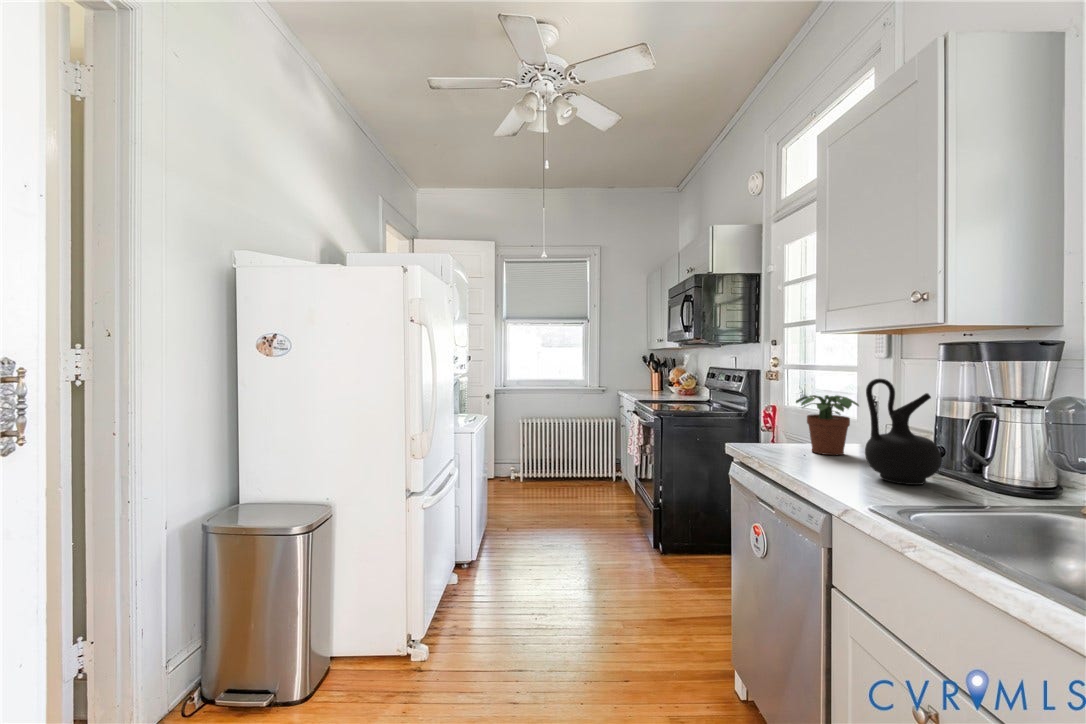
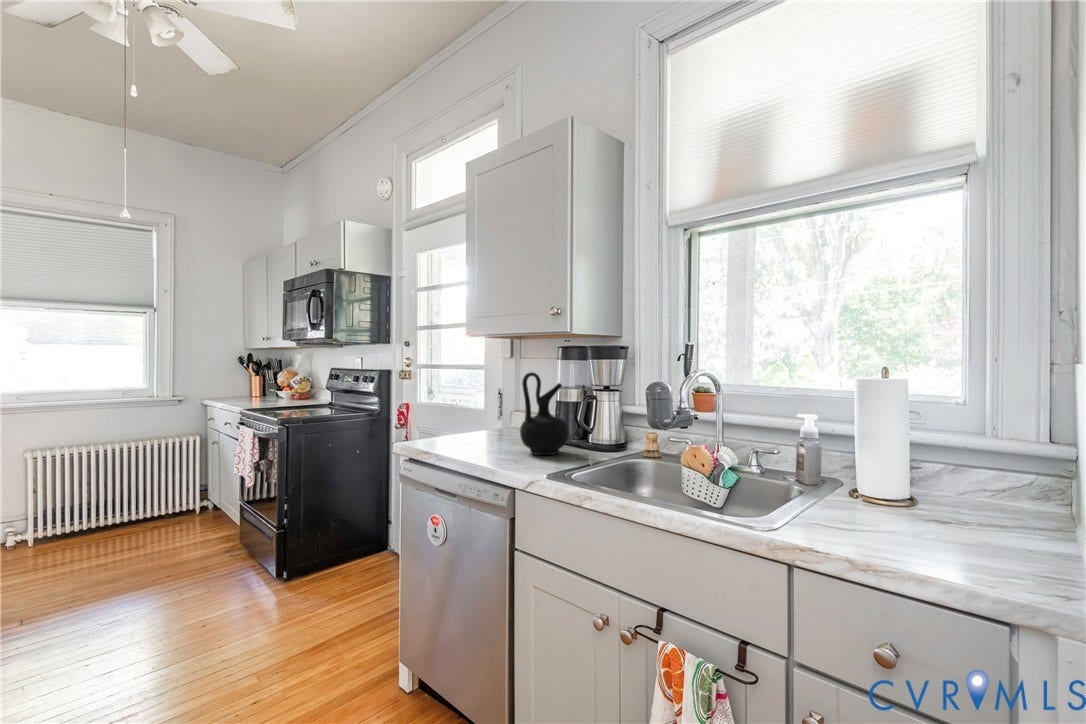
potted plant: present [796,395,859,455] -> none [453,389,502,441]

